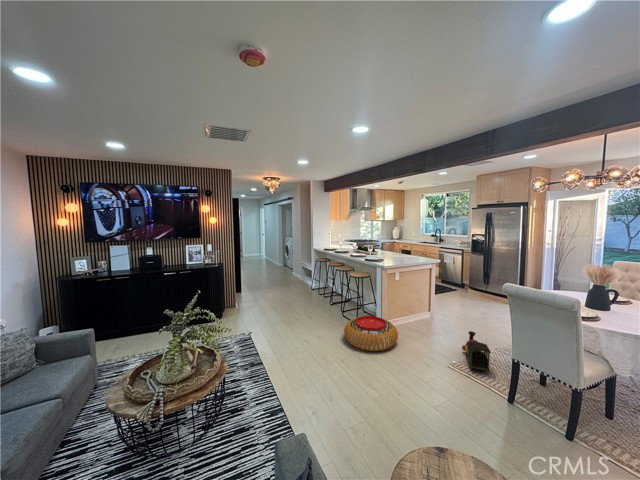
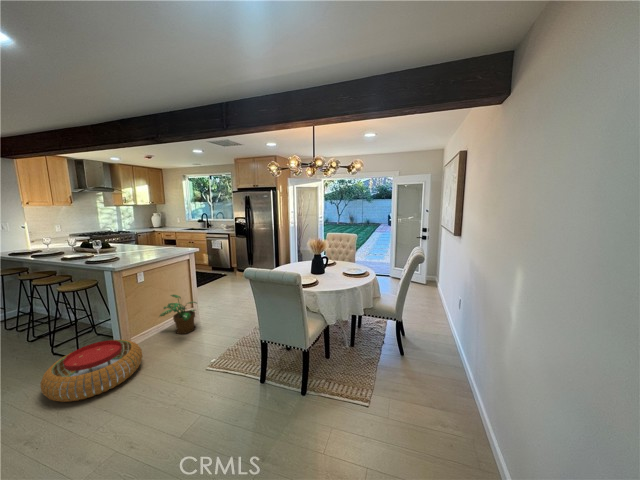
potted plant: none [406,295,439,331] -> present [160,295,196,334]
toy train: present [462,331,491,371] -> none [222,320,245,362]

